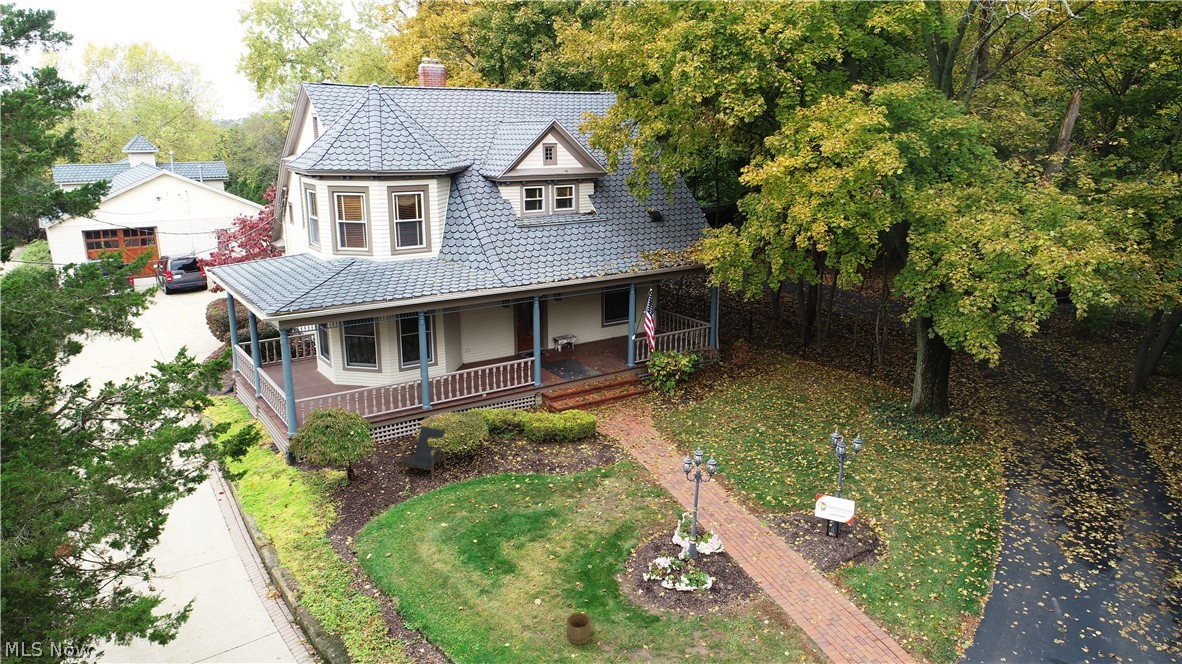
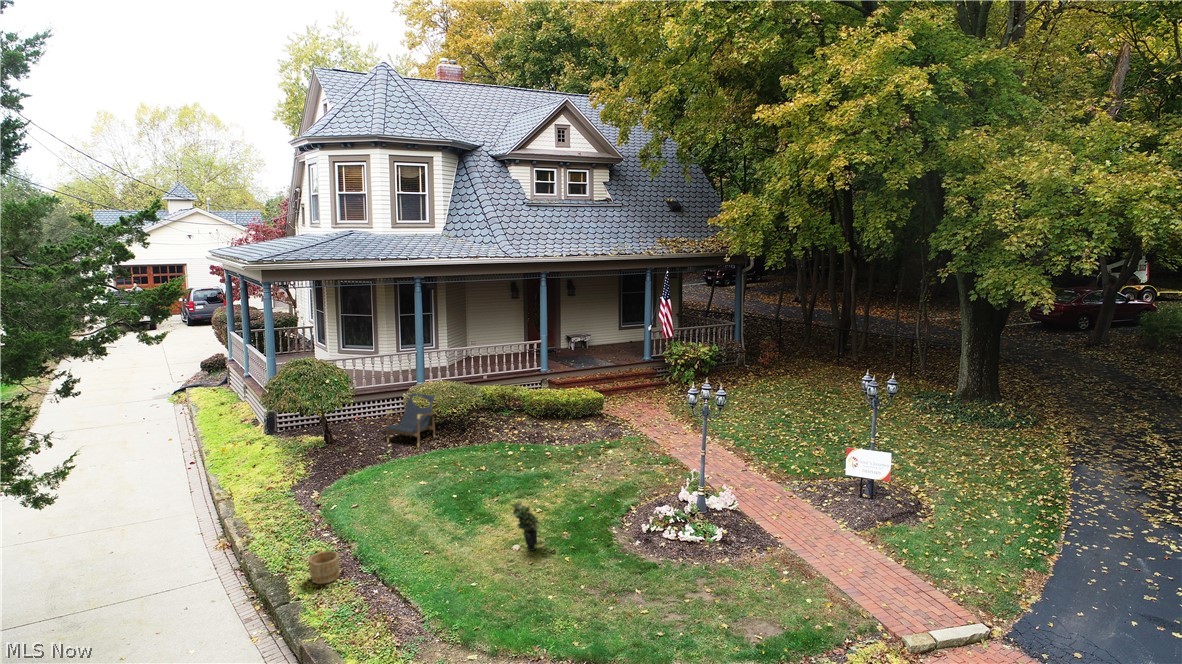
potted plant: none [532,561,558,604] -> present [510,500,539,551]
wooden bucket: present [566,613,591,645] -> present [308,551,340,584]

